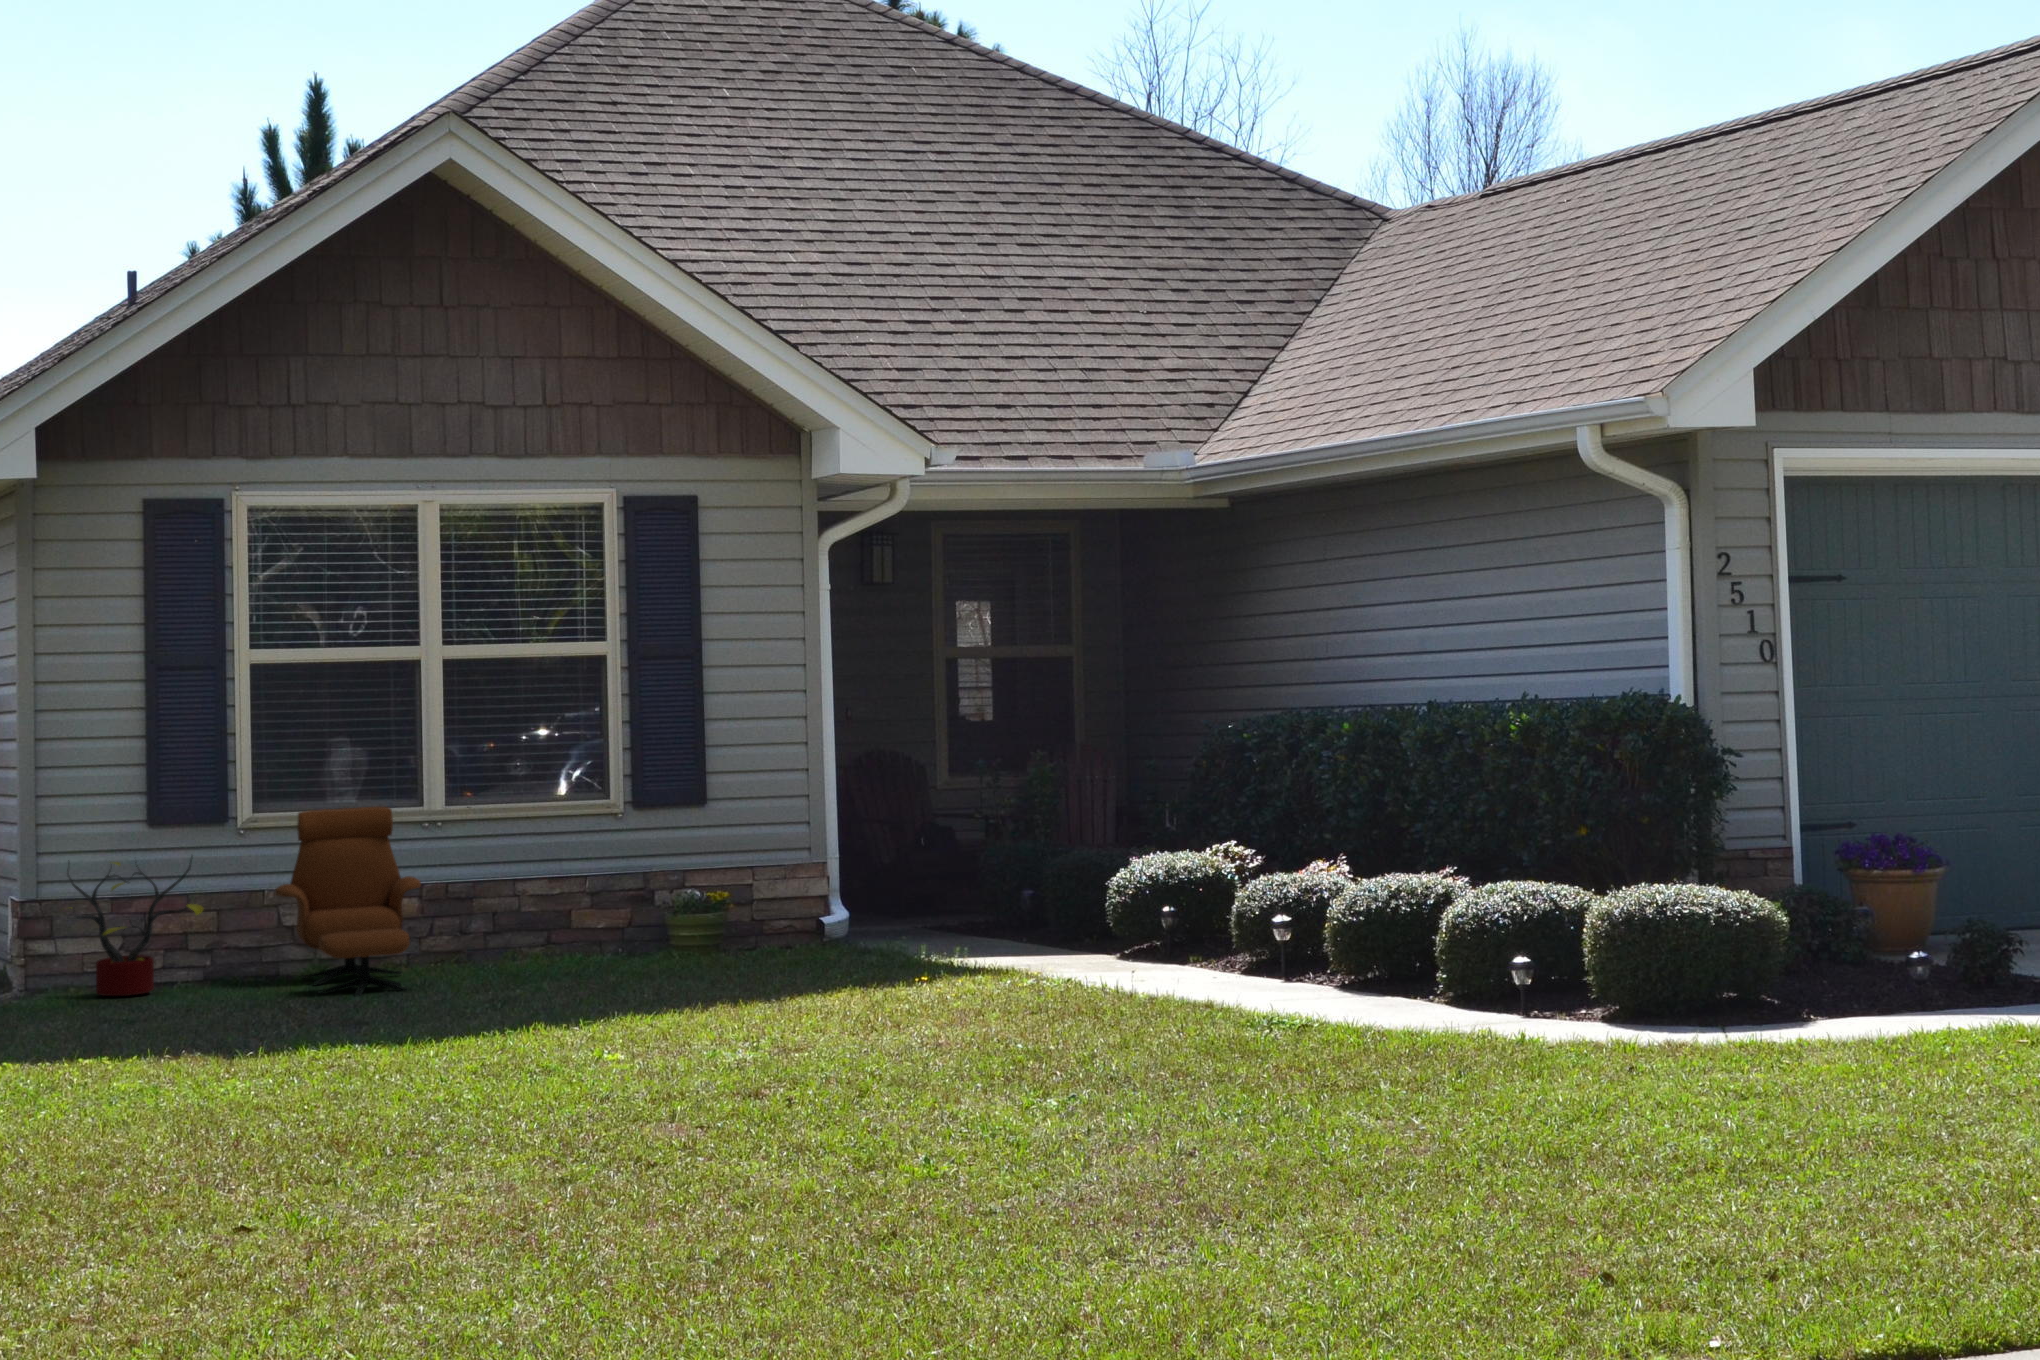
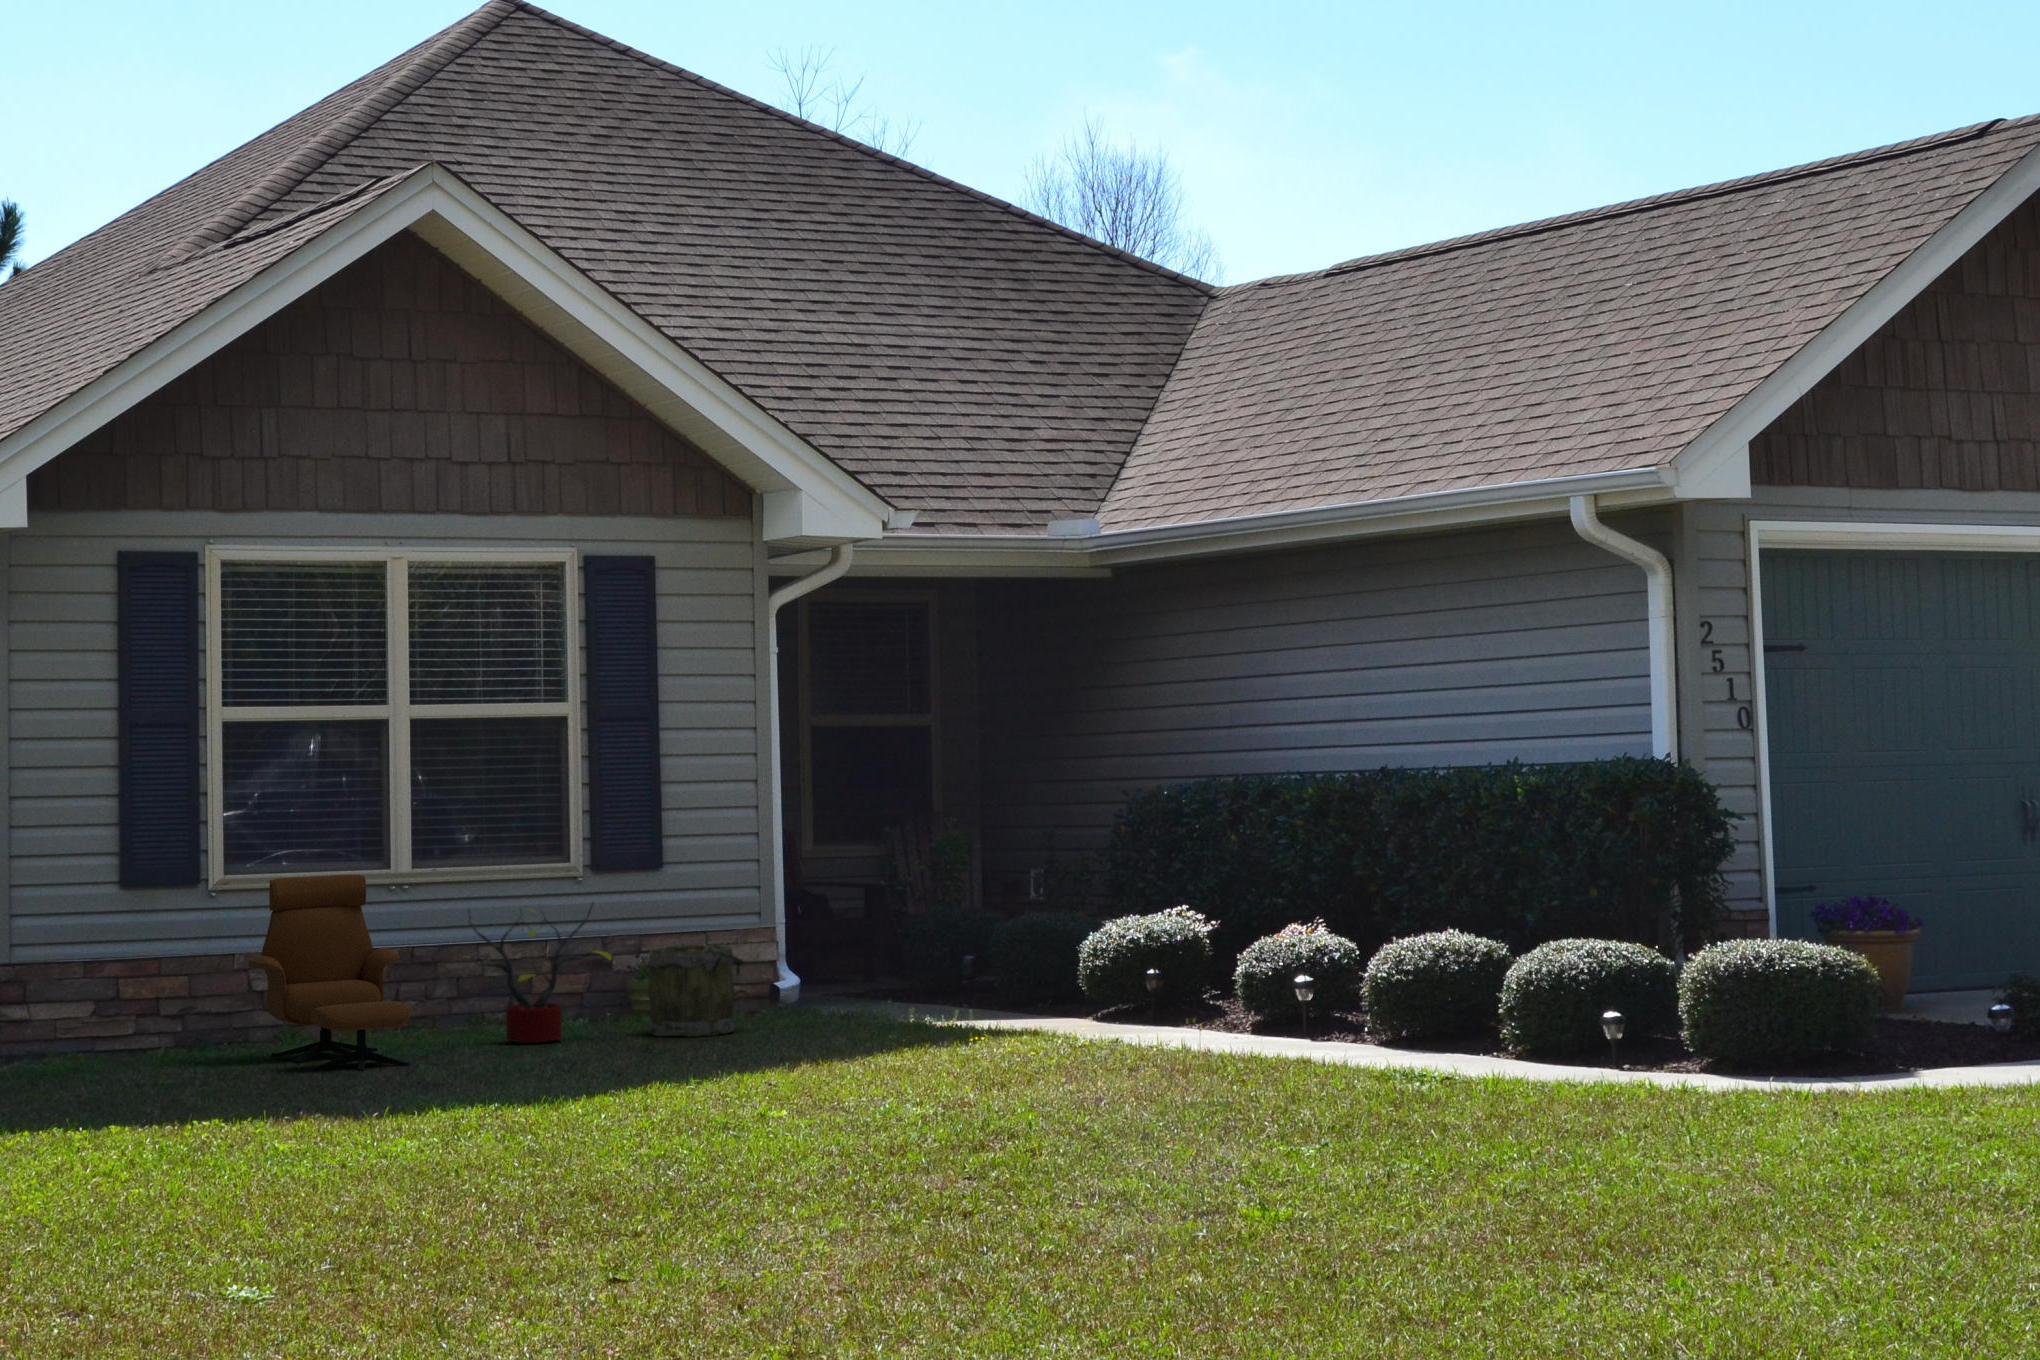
decorative plant: present [68,860,203,996] -> present [469,911,612,1043]
bucket: none [670,869,765,963] -> present [648,940,744,1037]

